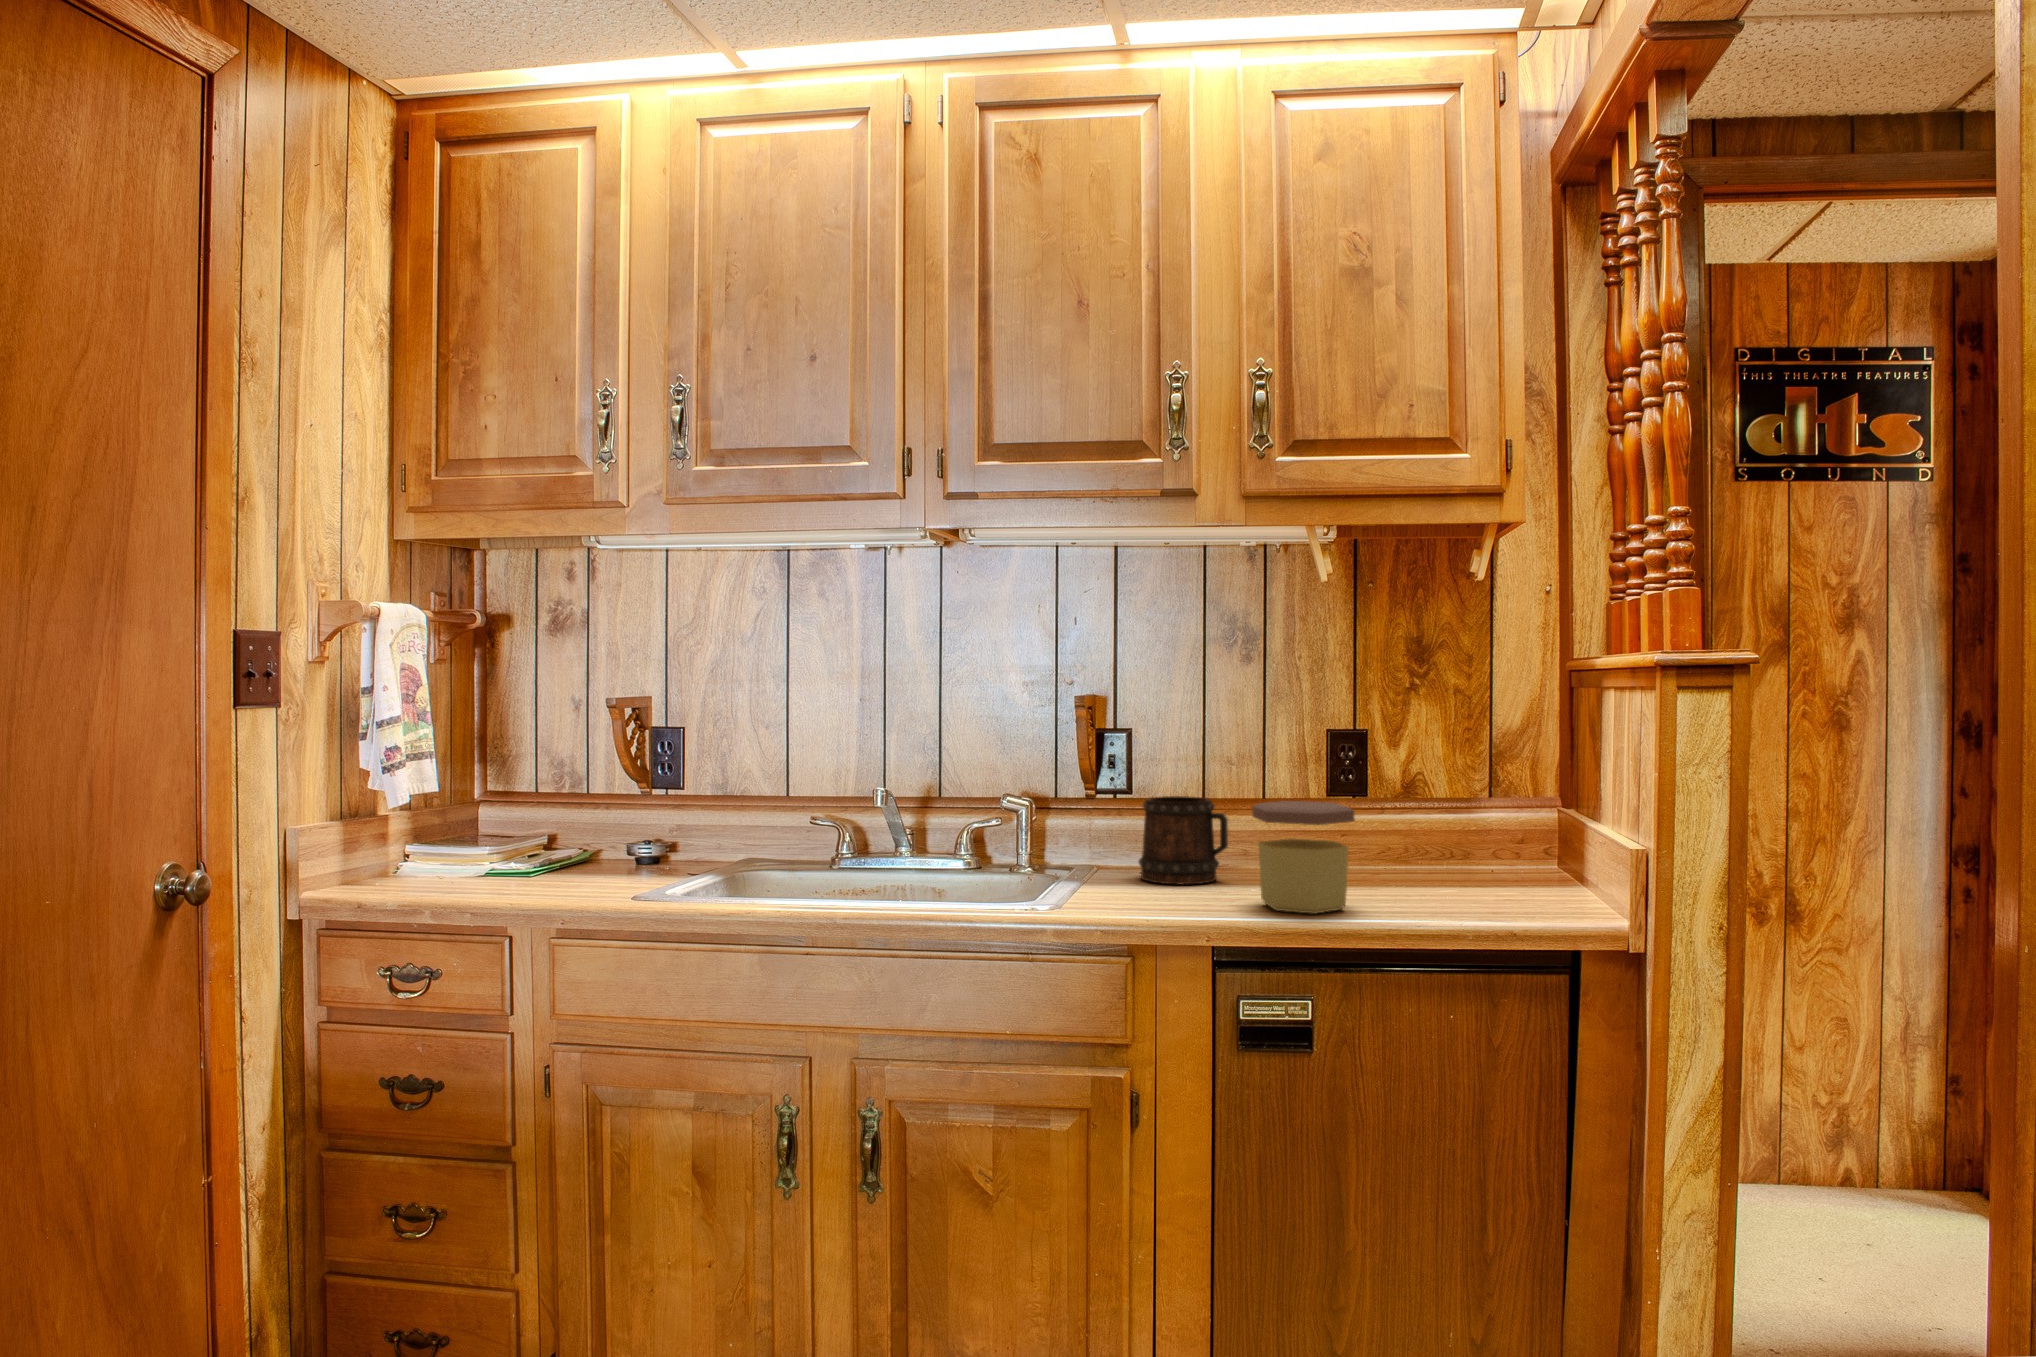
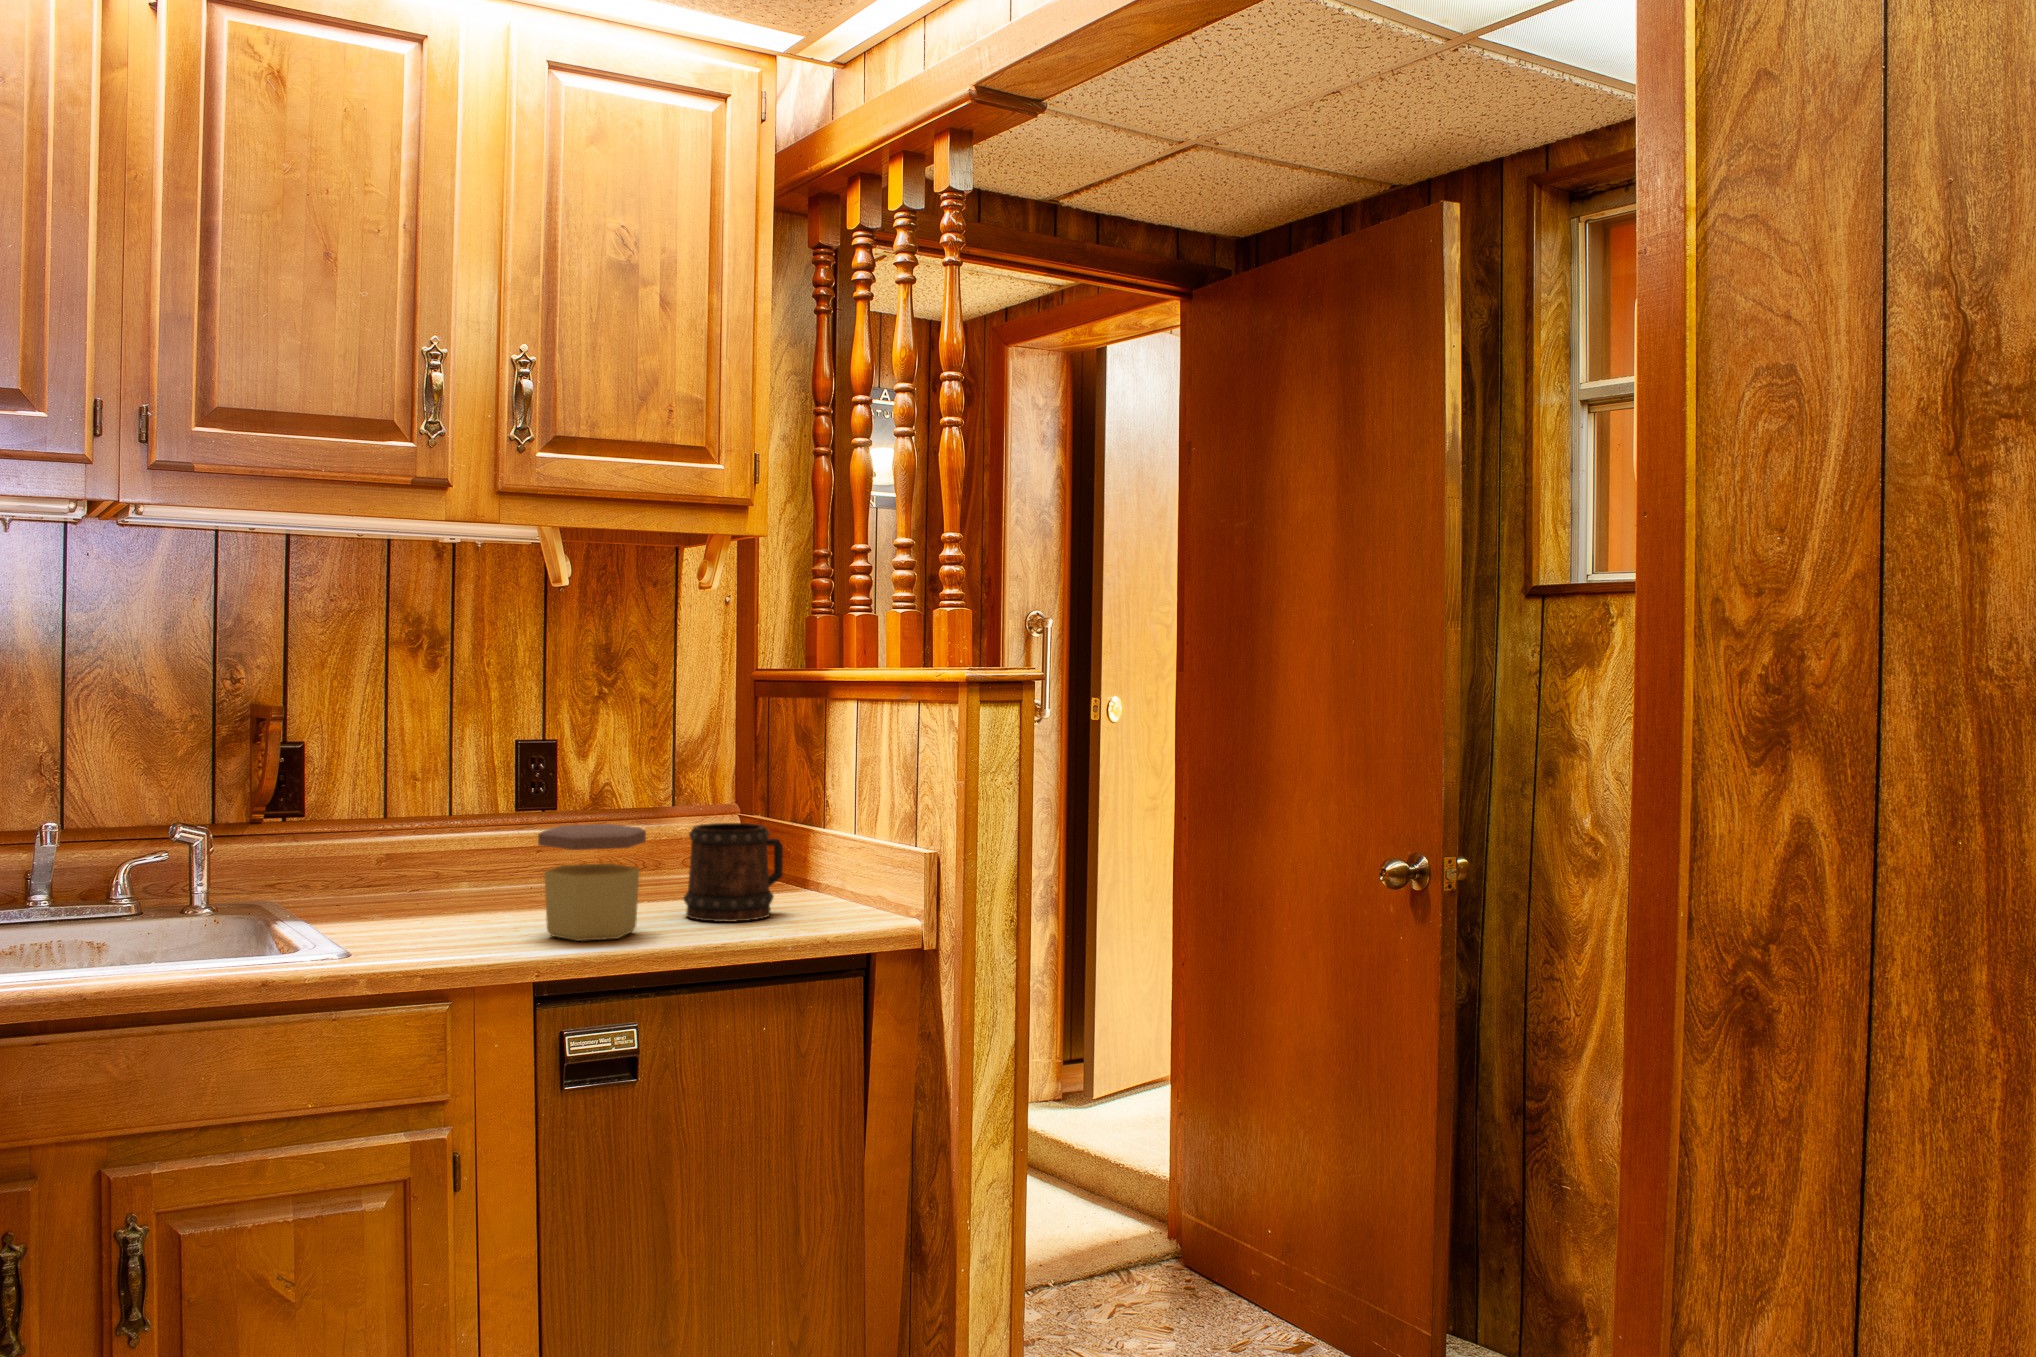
beer mug: present [1139,796,1228,884] -> present [684,823,783,922]

